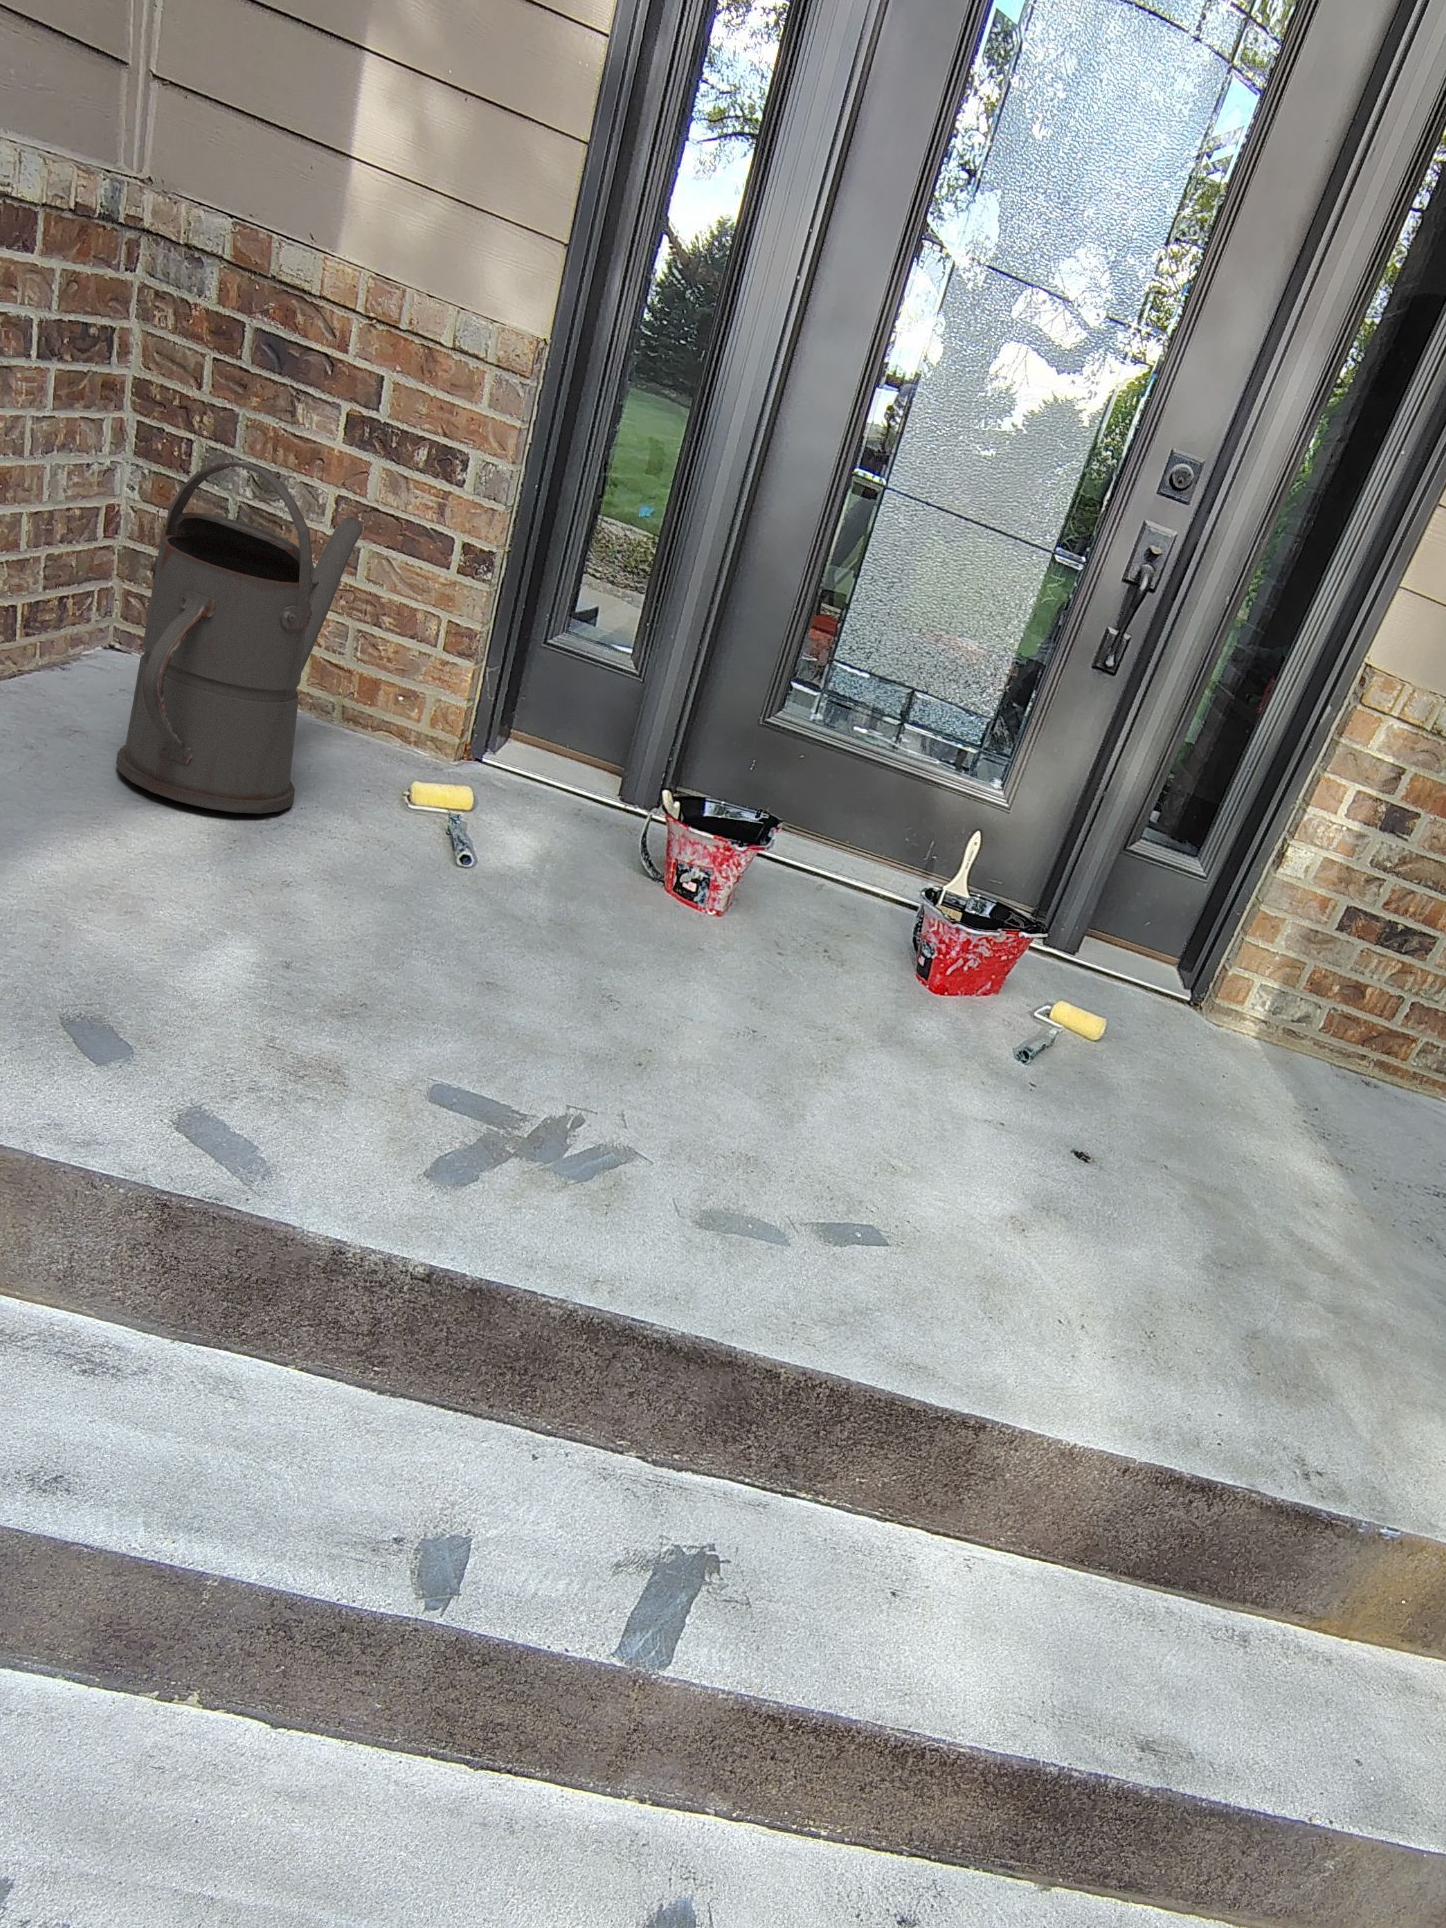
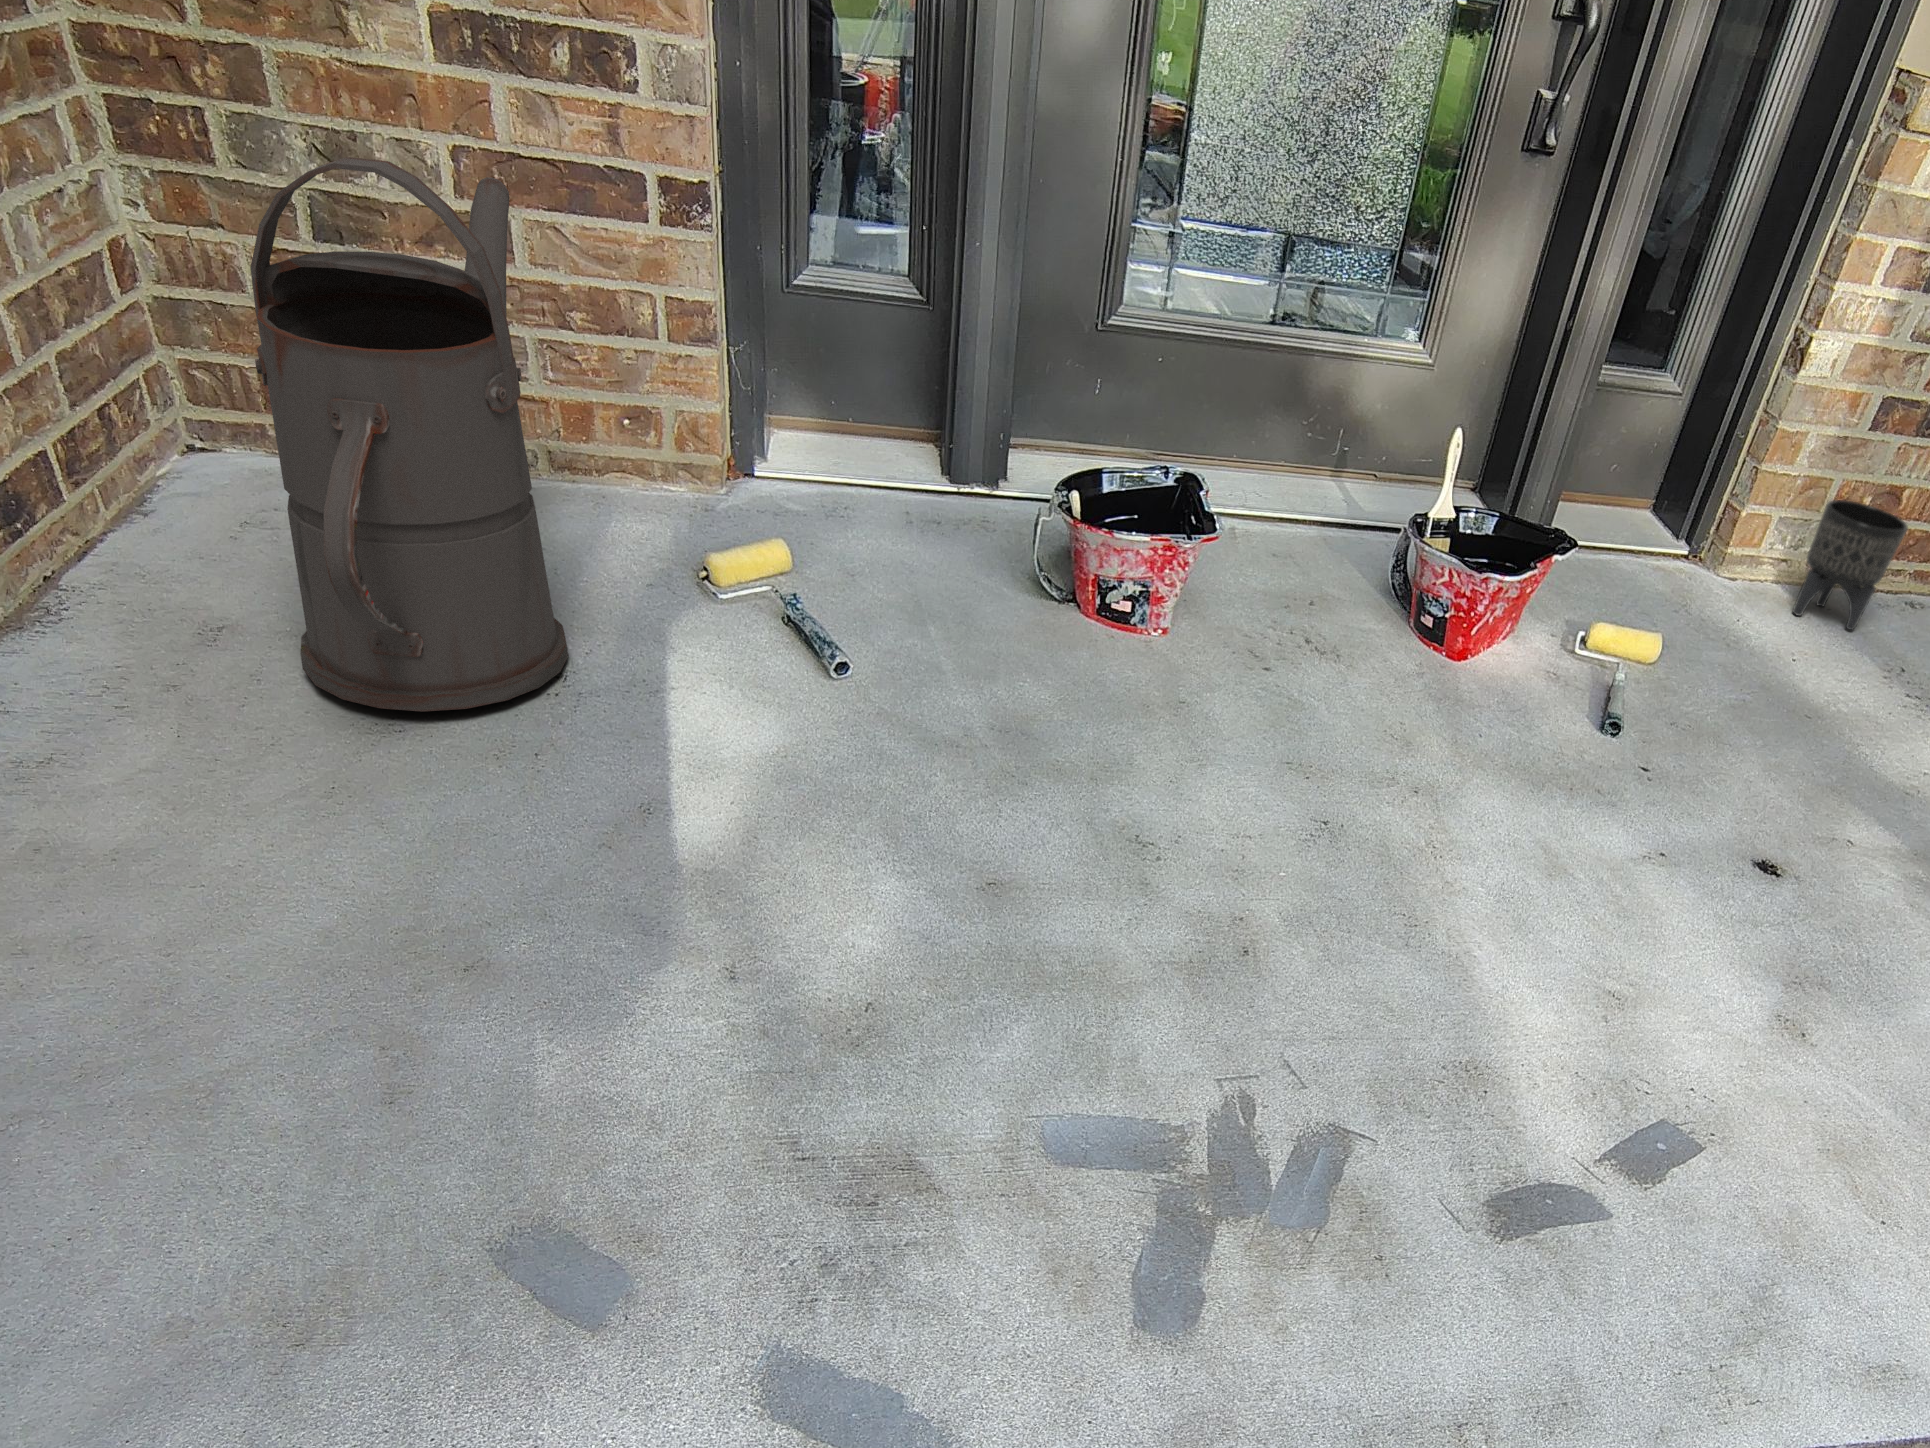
planter: none [1254,974,1347,1078] -> present [1793,500,1908,630]

